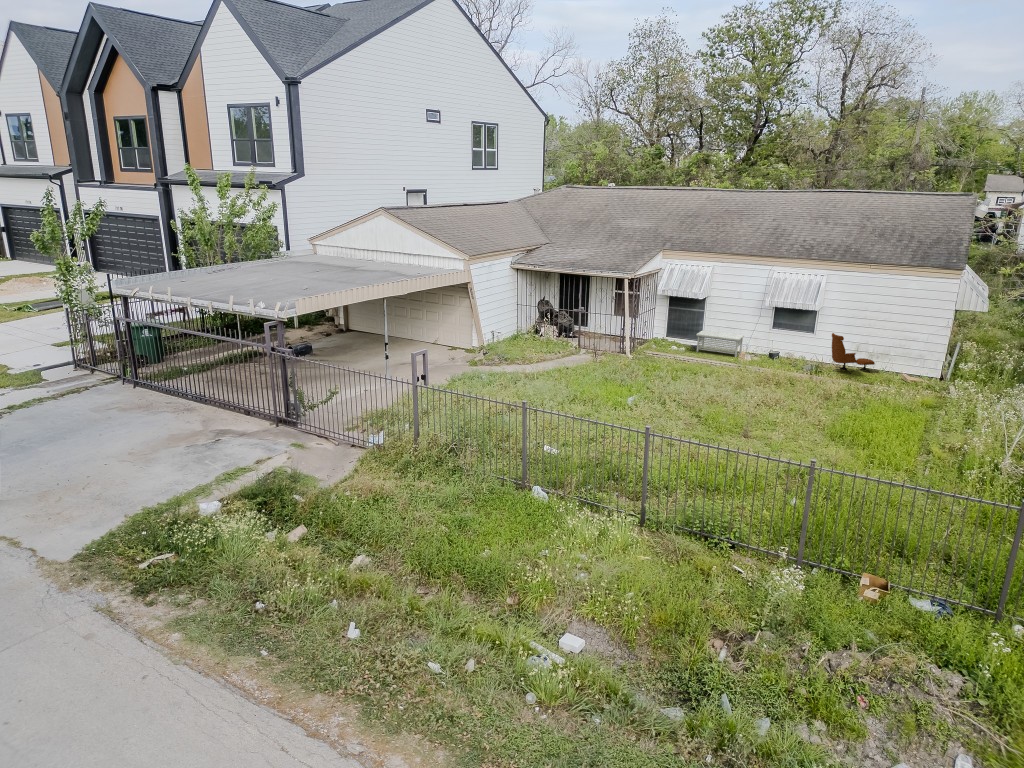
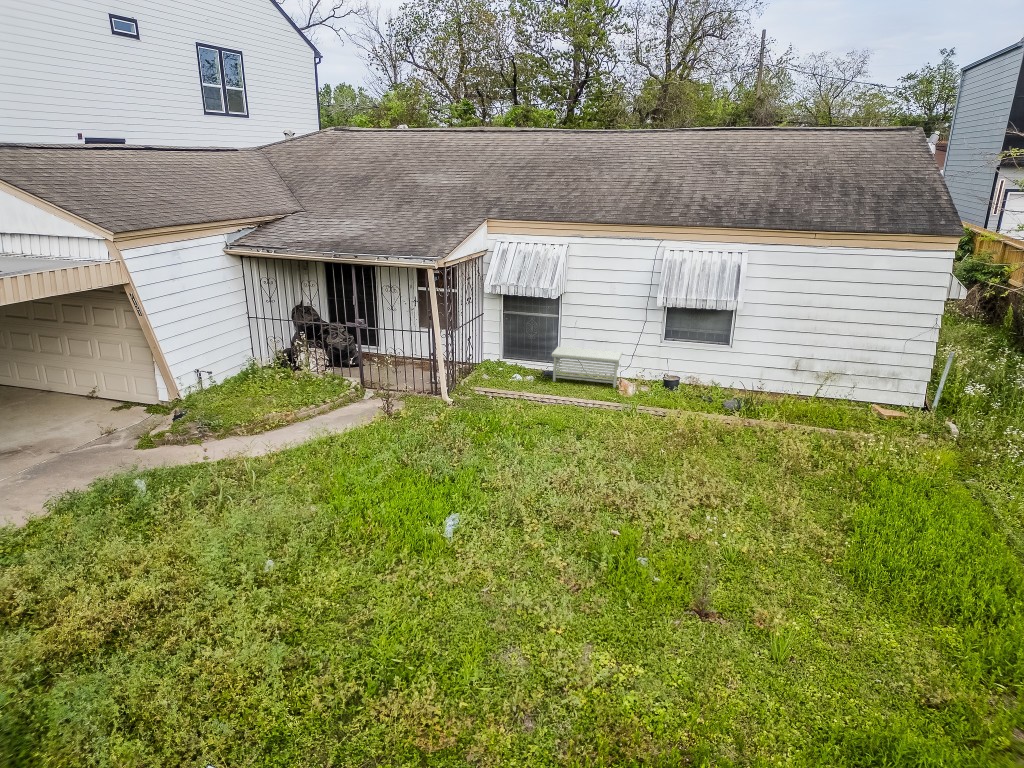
lounge chair: present [832,333,875,374] -> none [765,345,825,409]

